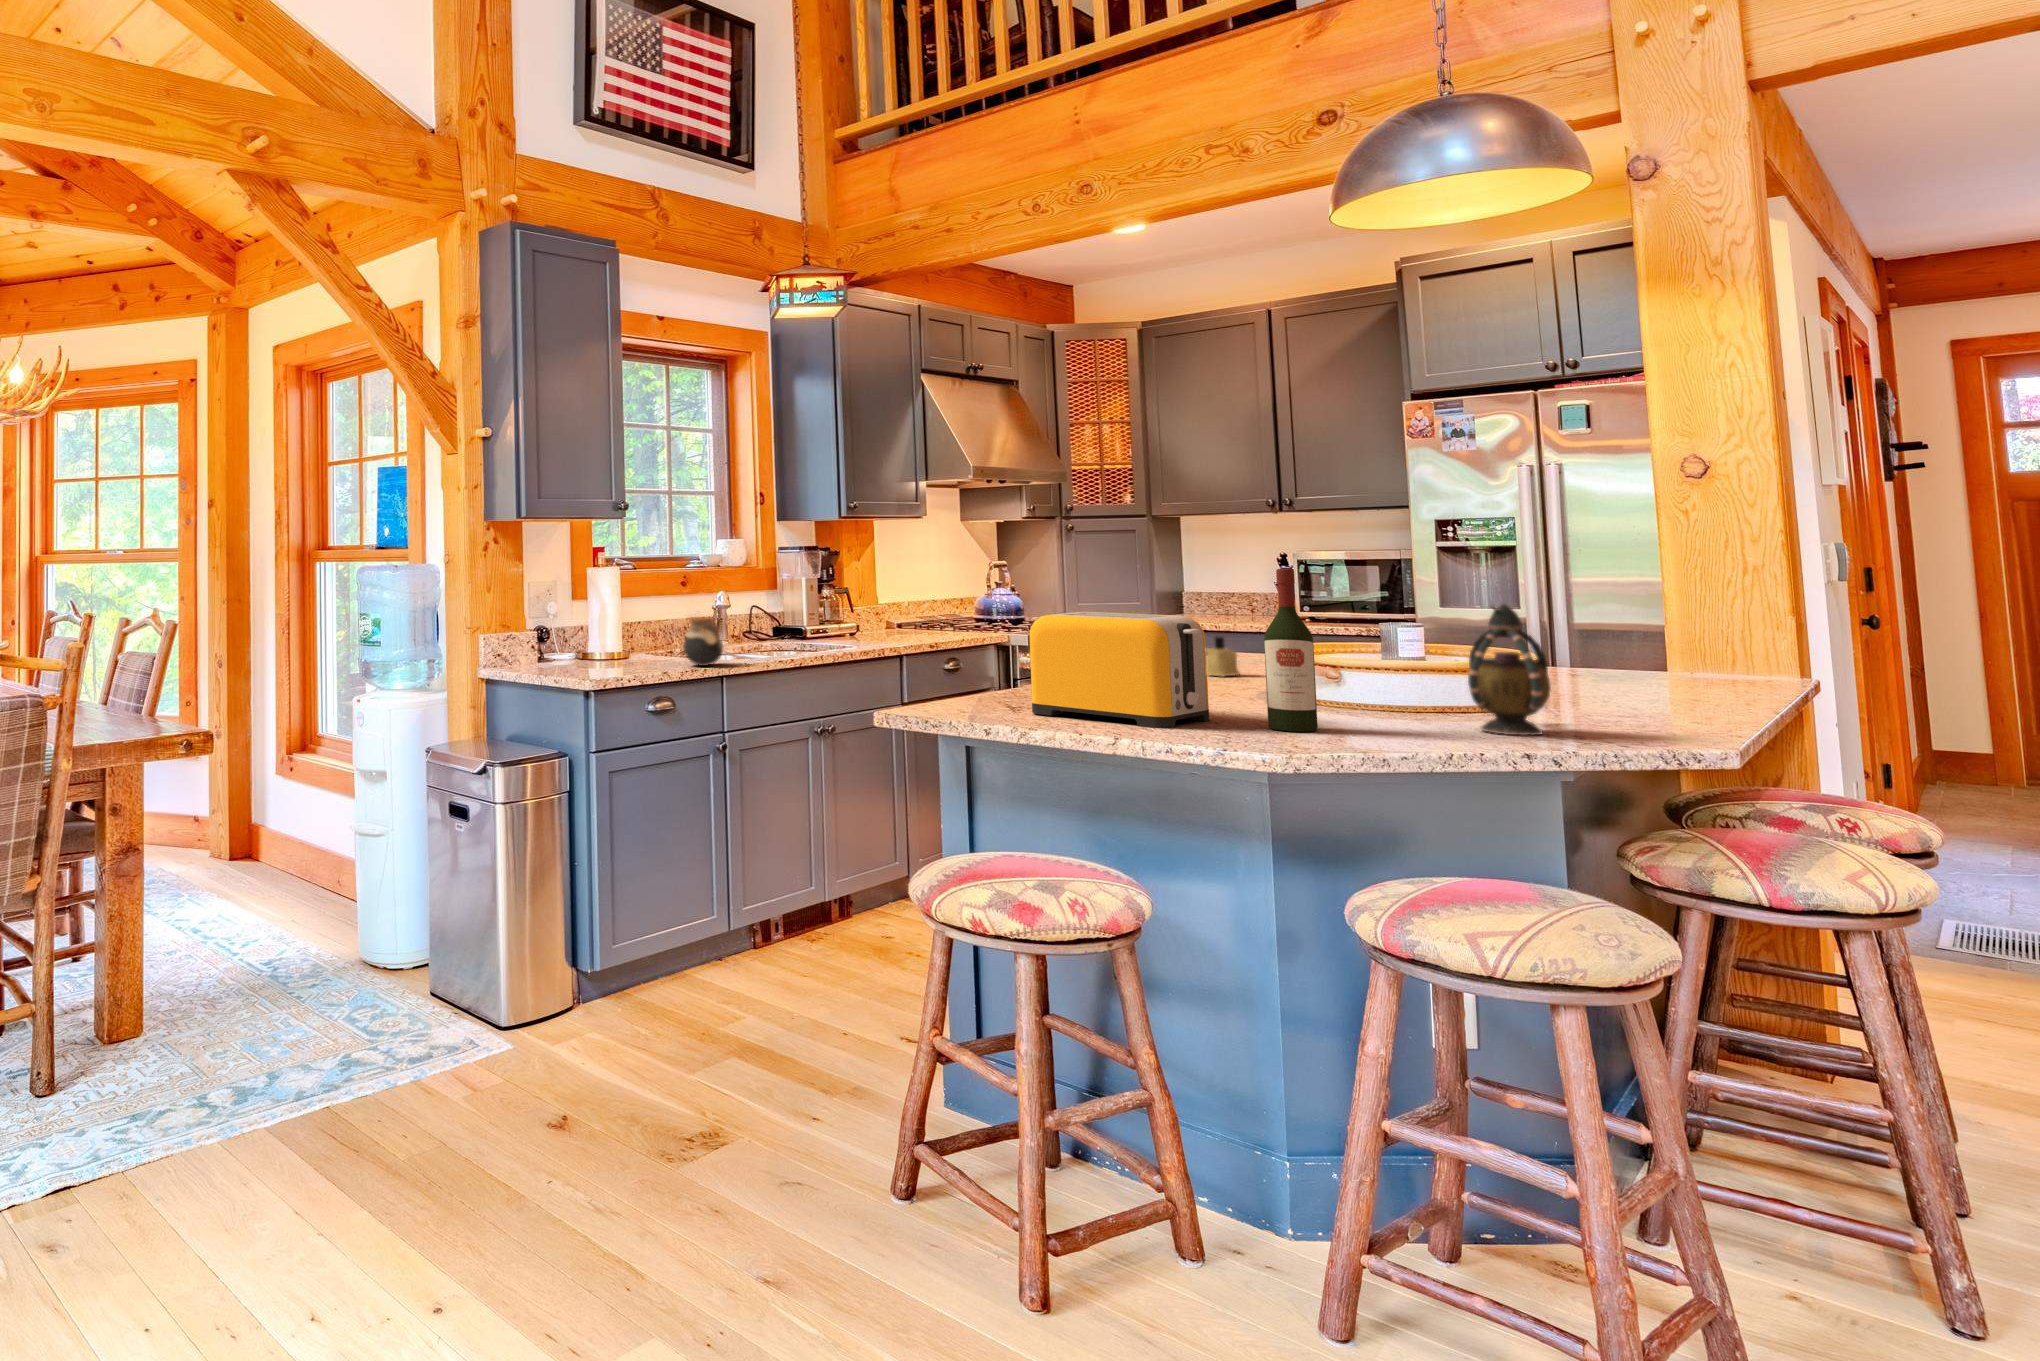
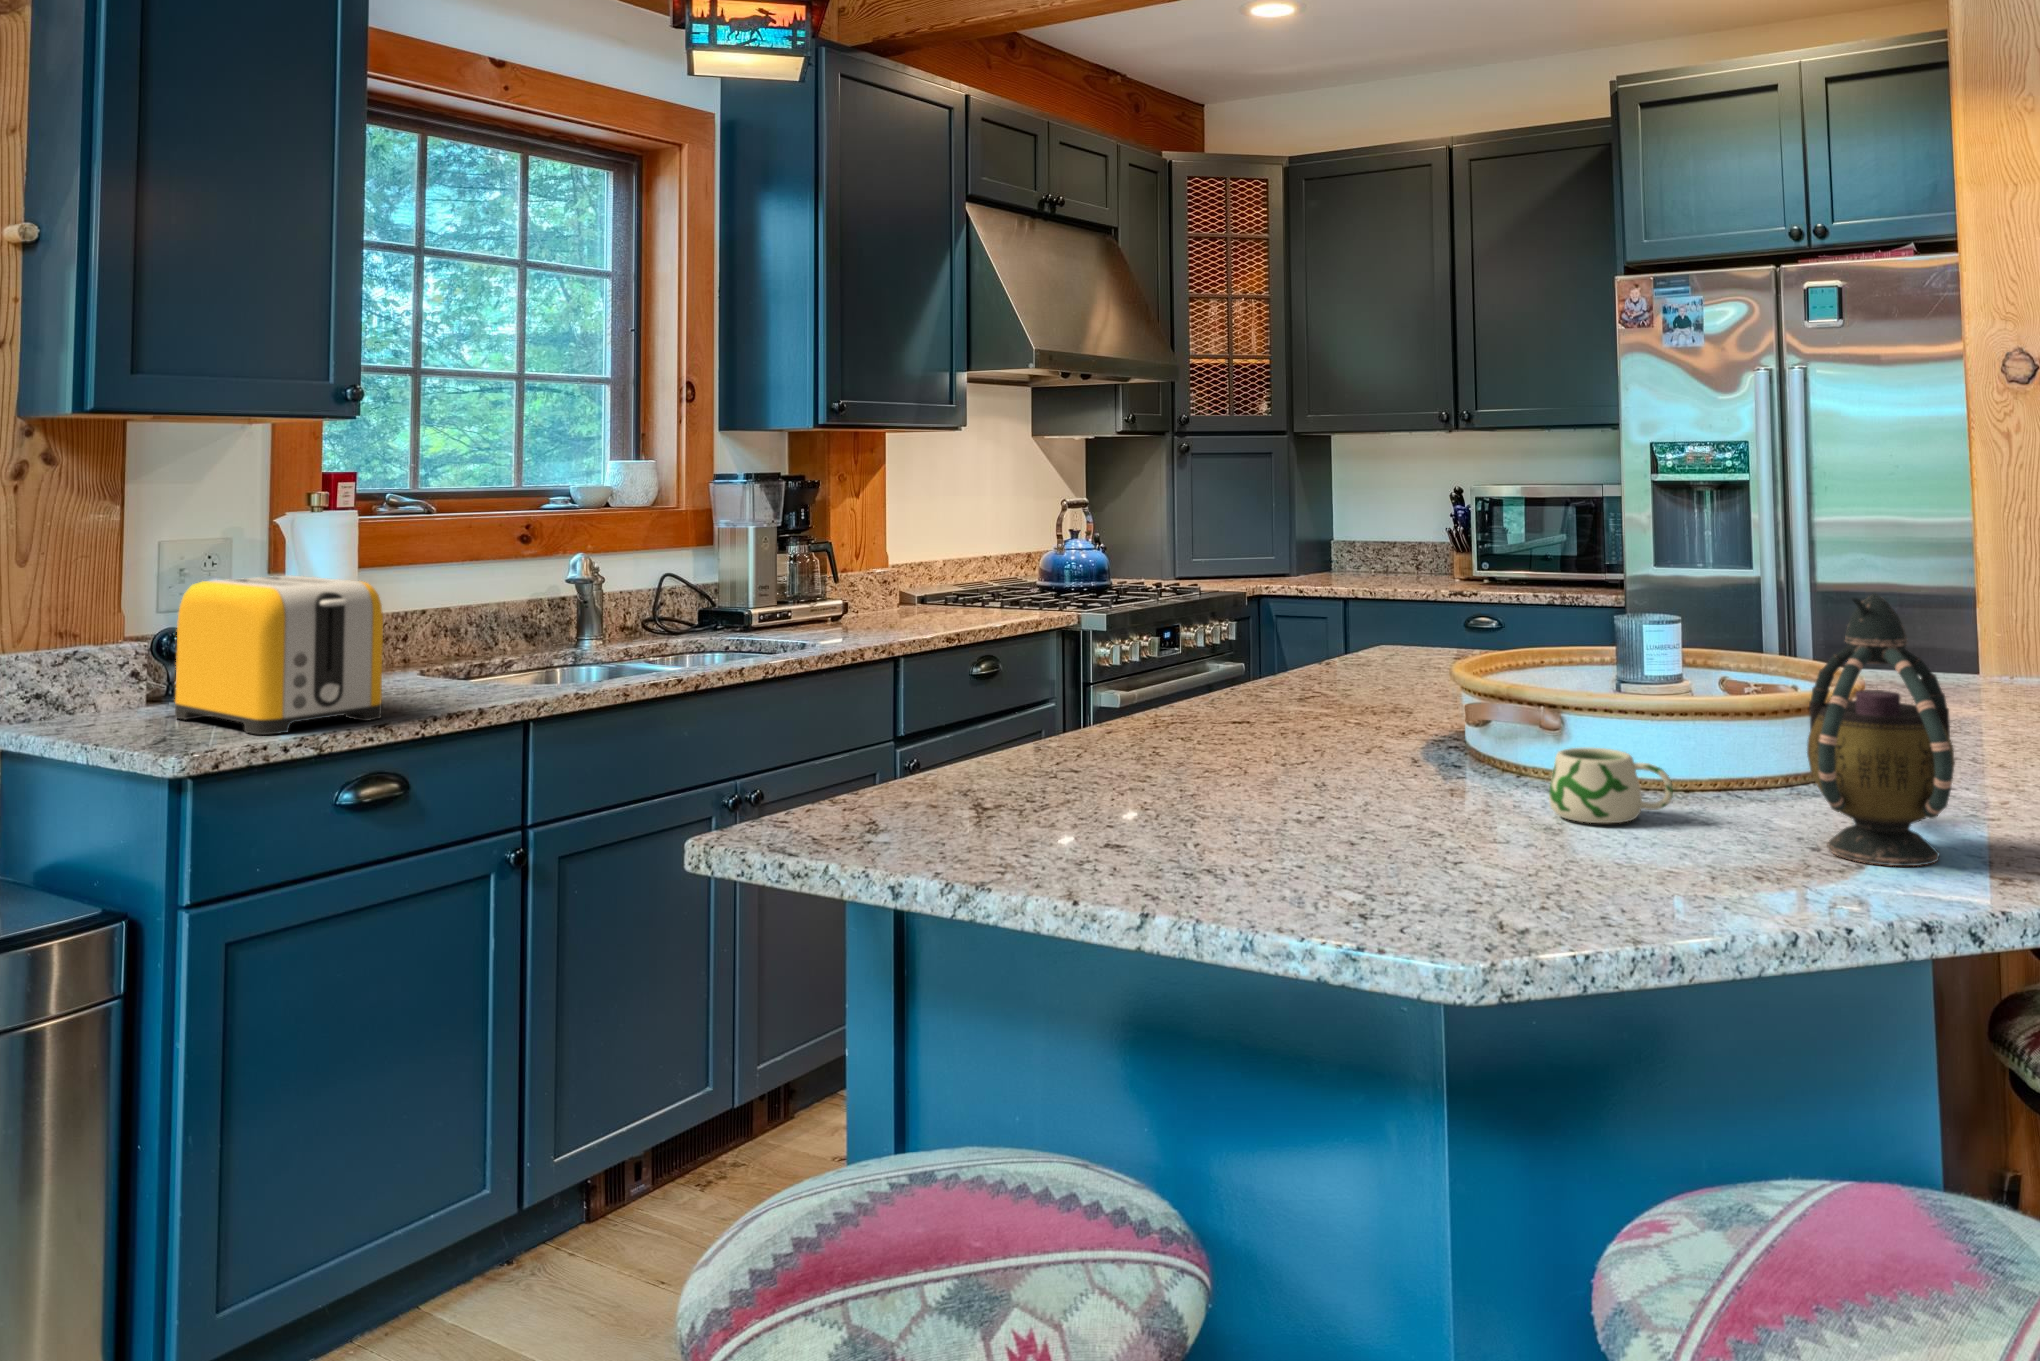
wine bottle: present [1264,569,1318,732] -> none [1444,522,1541,876]
toaster: present [1030,612,1209,728] -> present [175,575,383,735]
jar: present [683,617,724,666] -> none [454,600,536,695]
candle: present [1206,637,1239,677] -> none [1347,631,1400,702]
mug: none [1326,684,1397,719] -> present [1549,748,1673,823]

